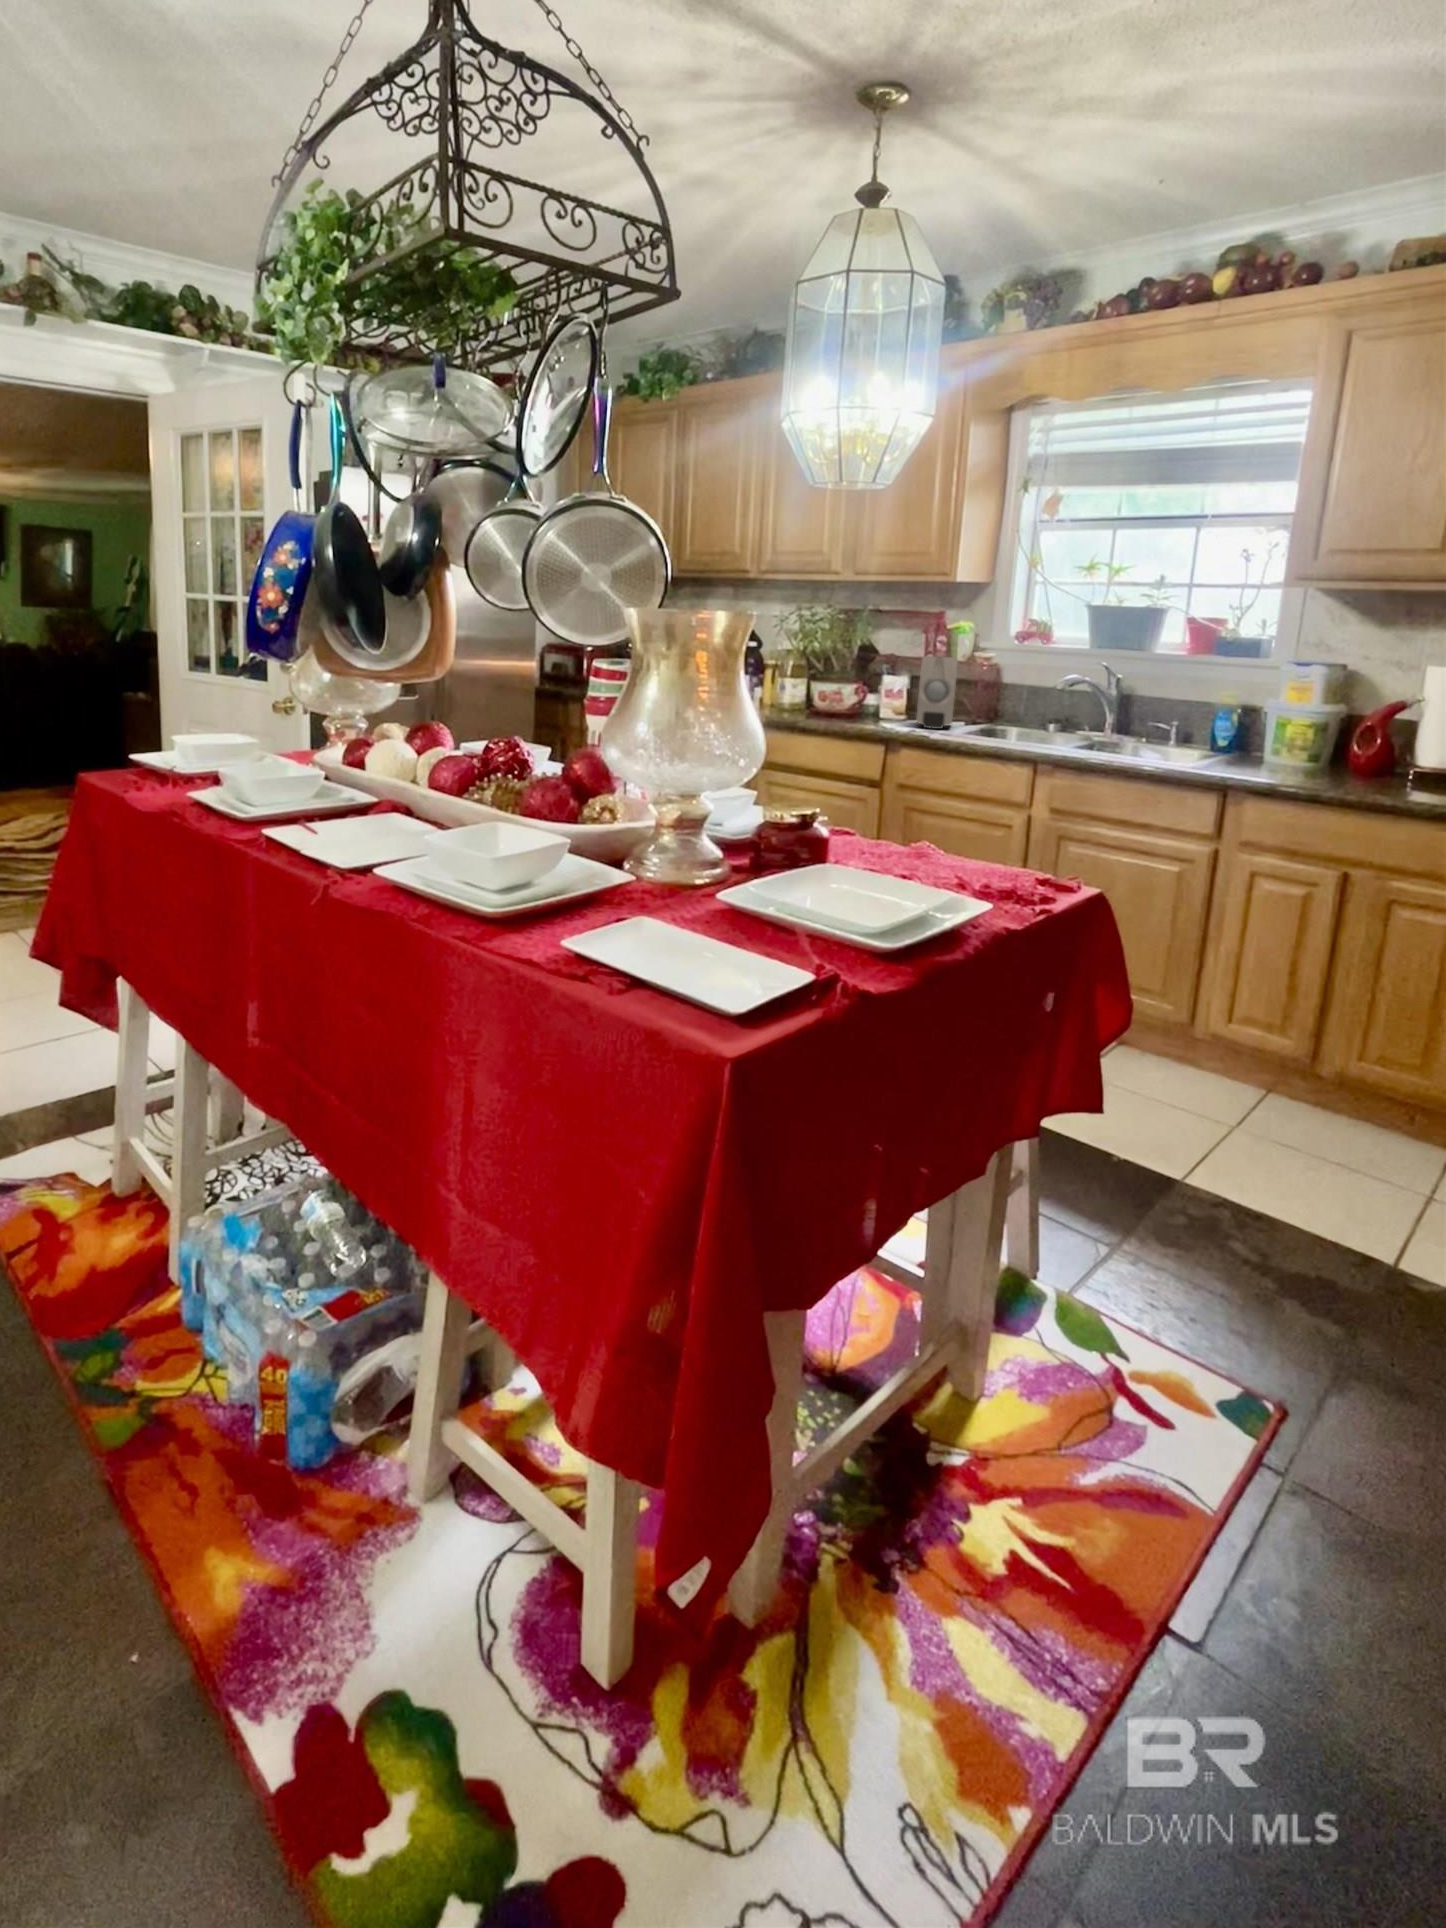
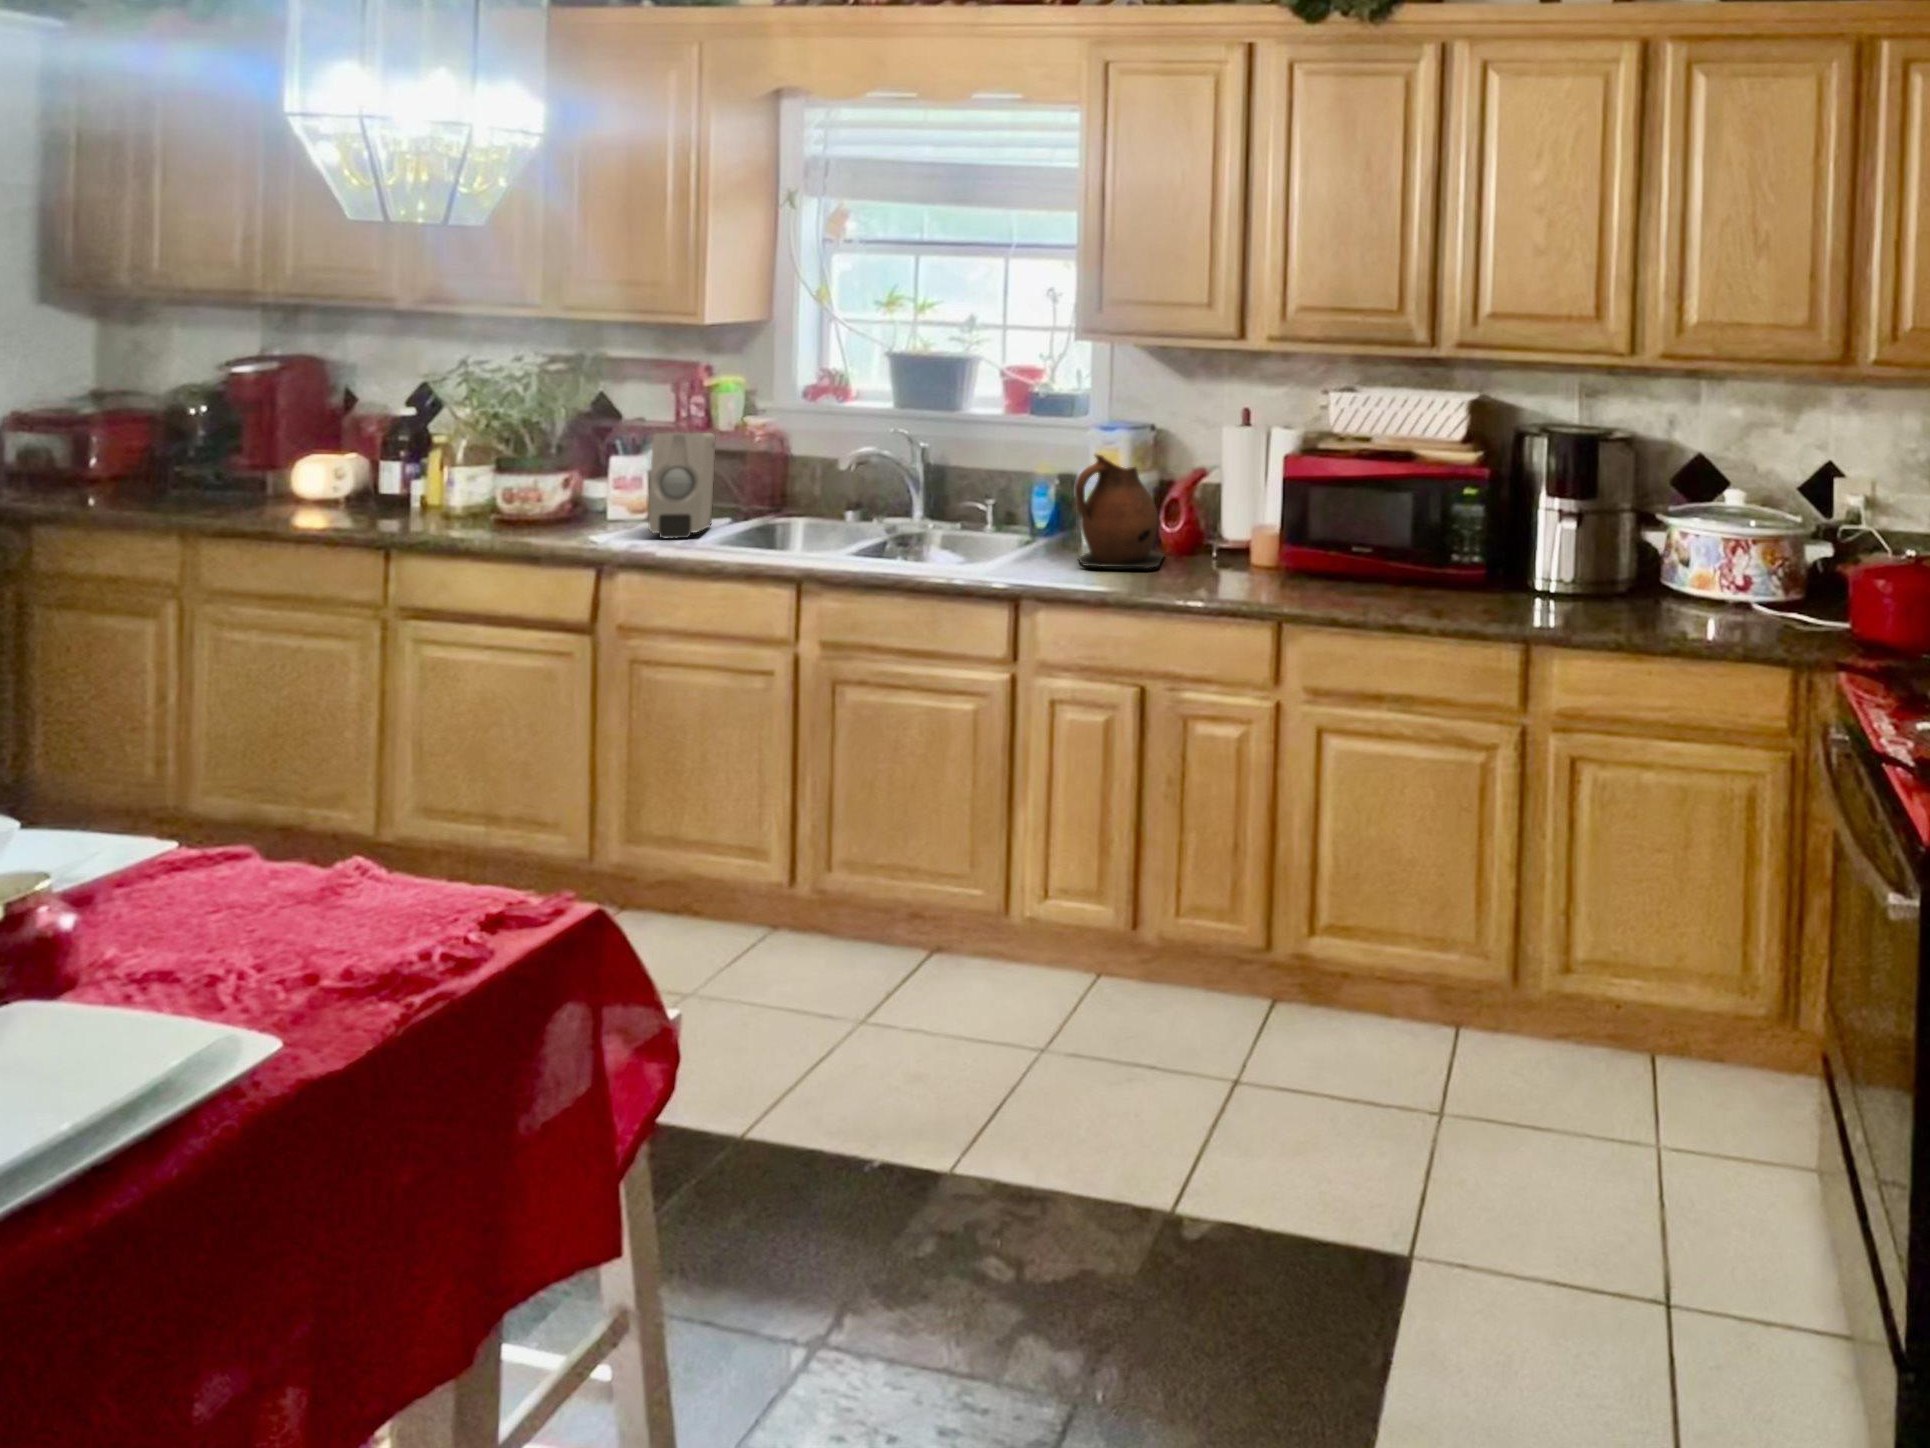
ceramic pitcher: none [1272,682,1365,782] -> present [1075,454,1164,569]

